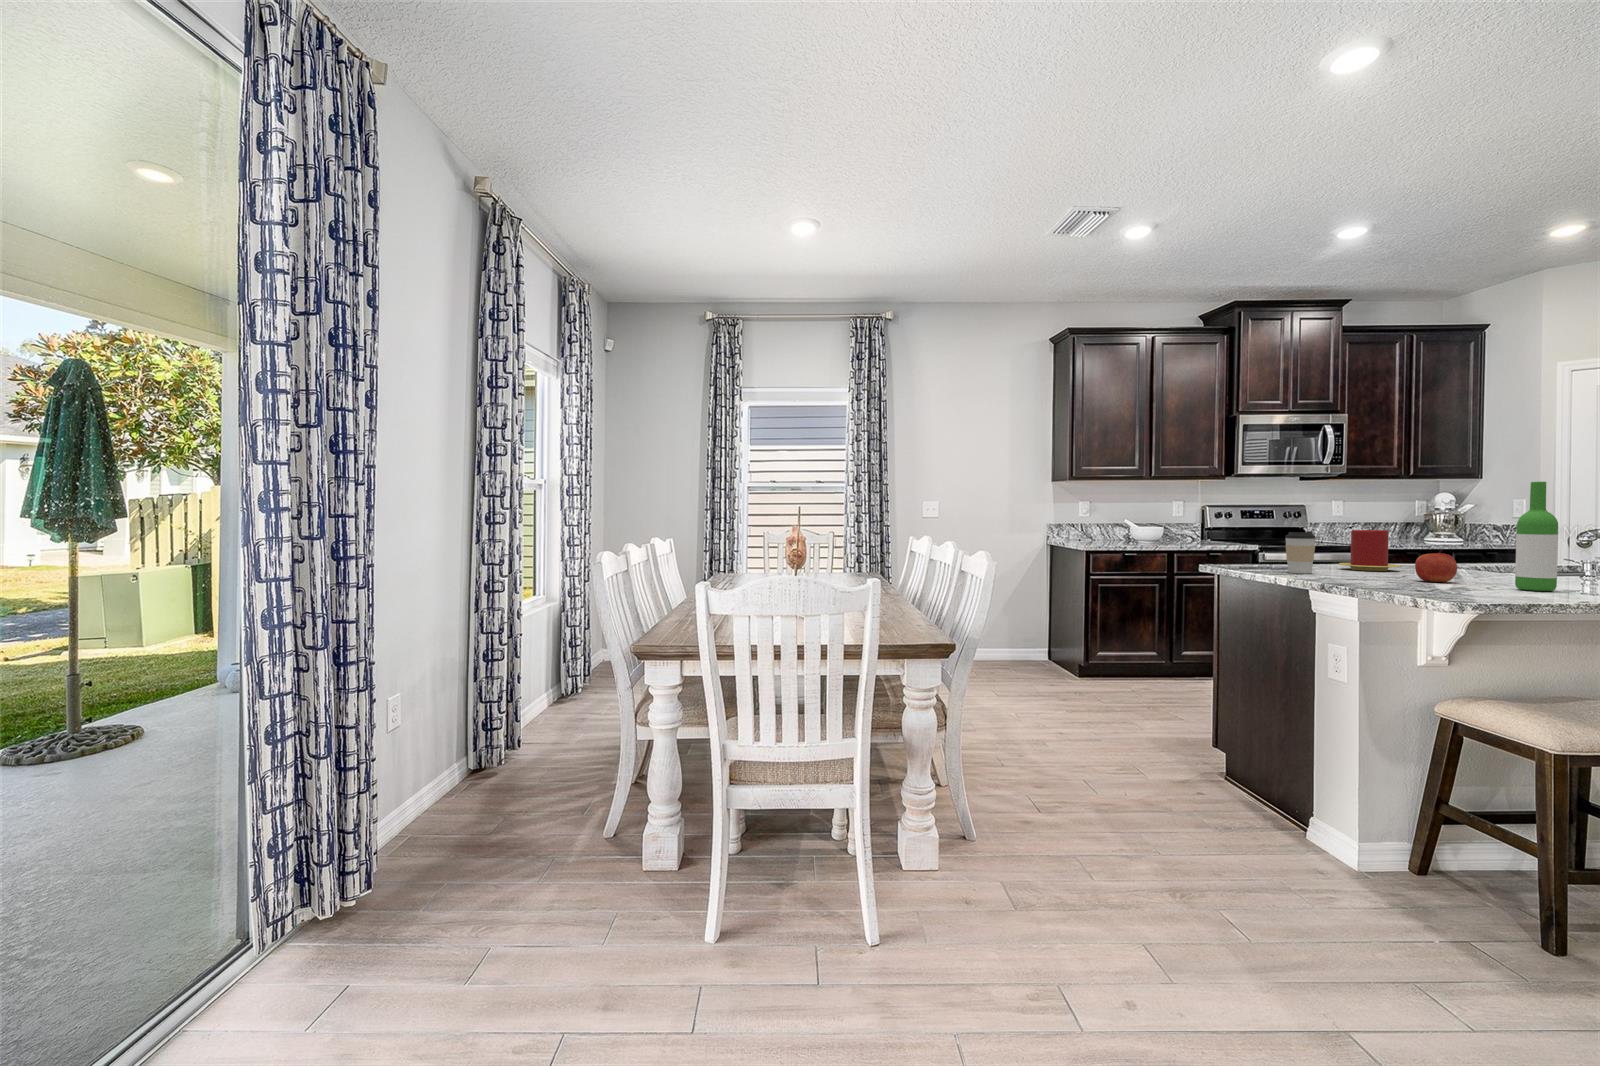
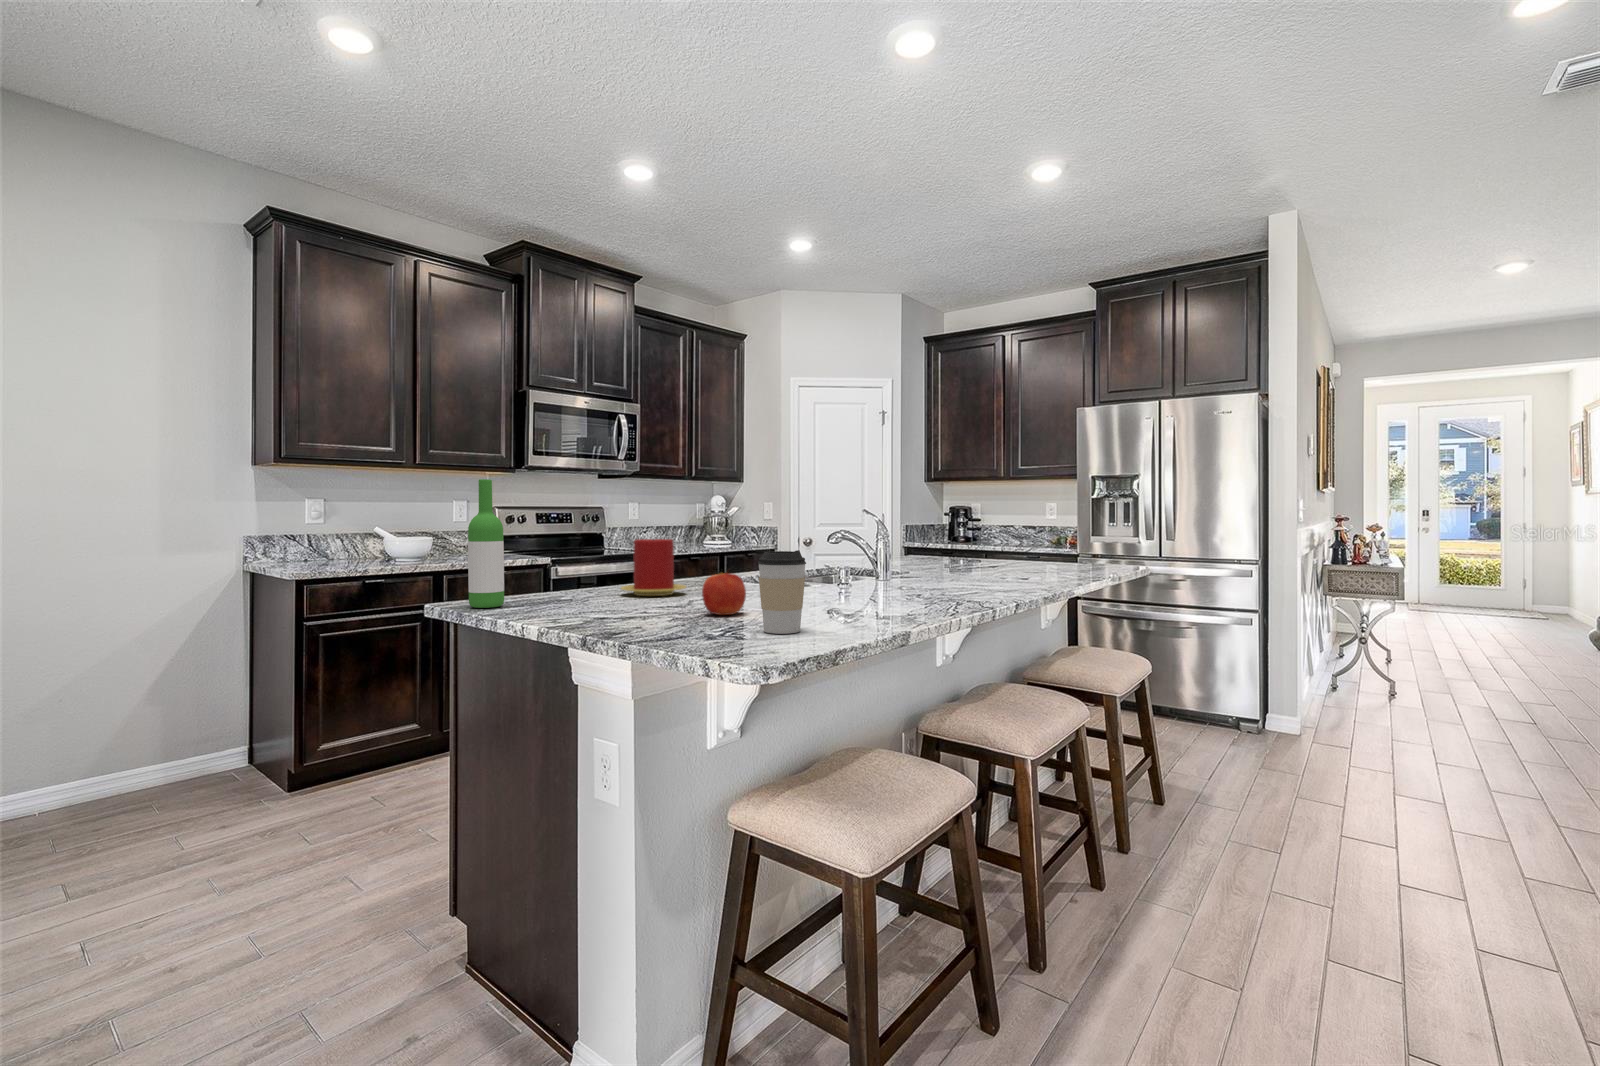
wine bottle: present [1515,482,1558,591] -> present [468,479,504,608]
coffee cup: present [1285,531,1316,574] -> present [758,550,806,634]

